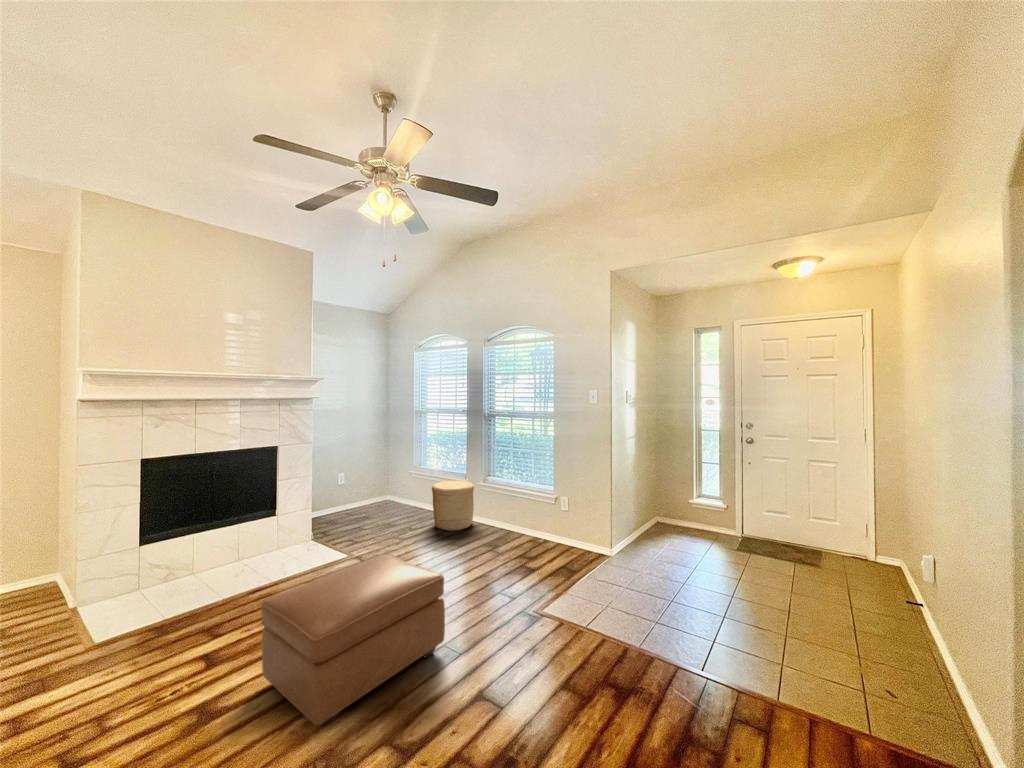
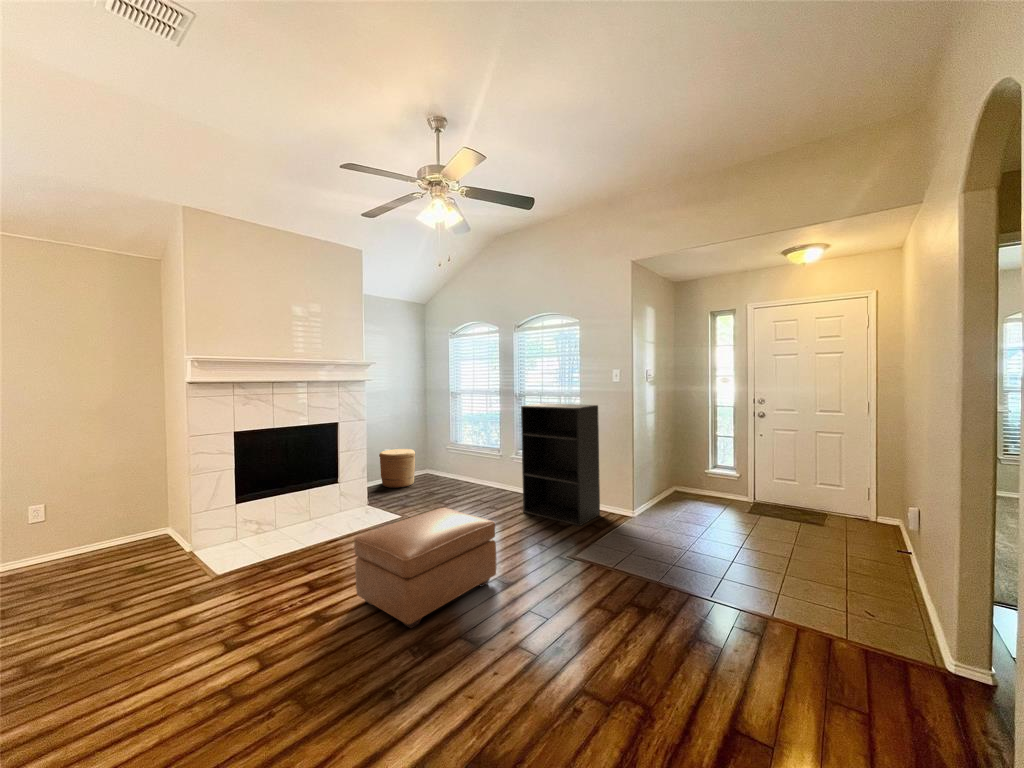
bookshelf: none [488,426,574,568] -> present [521,403,600,526]
woven basket: present [432,481,474,531] -> present [379,449,415,488]

